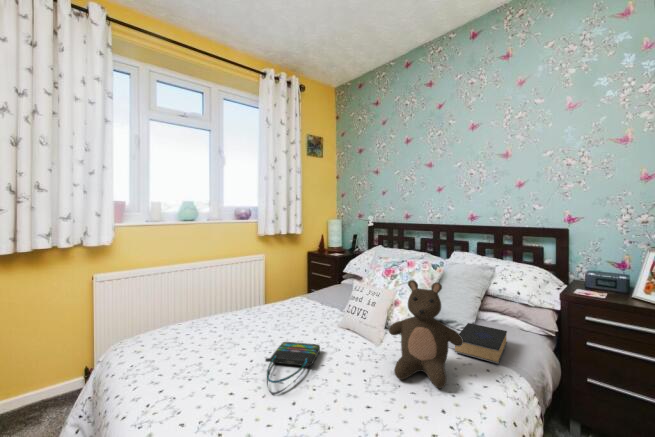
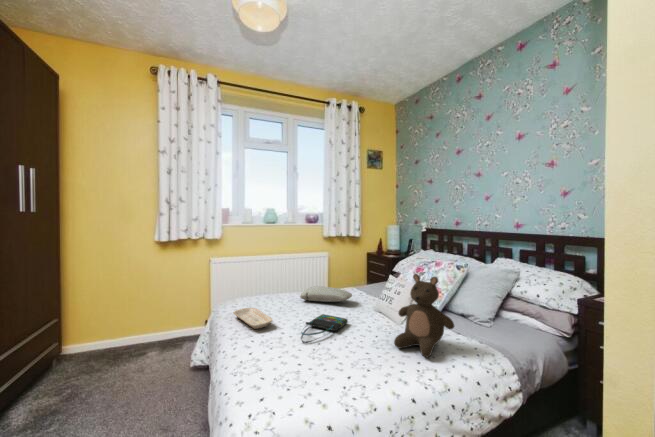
pillow: none [243,301,312,322] -> present [300,286,352,302]
book: present [455,323,507,364] -> none [458,318,515,350]
tray: none [147,345,216,382] -> present [233,308,272,329]

